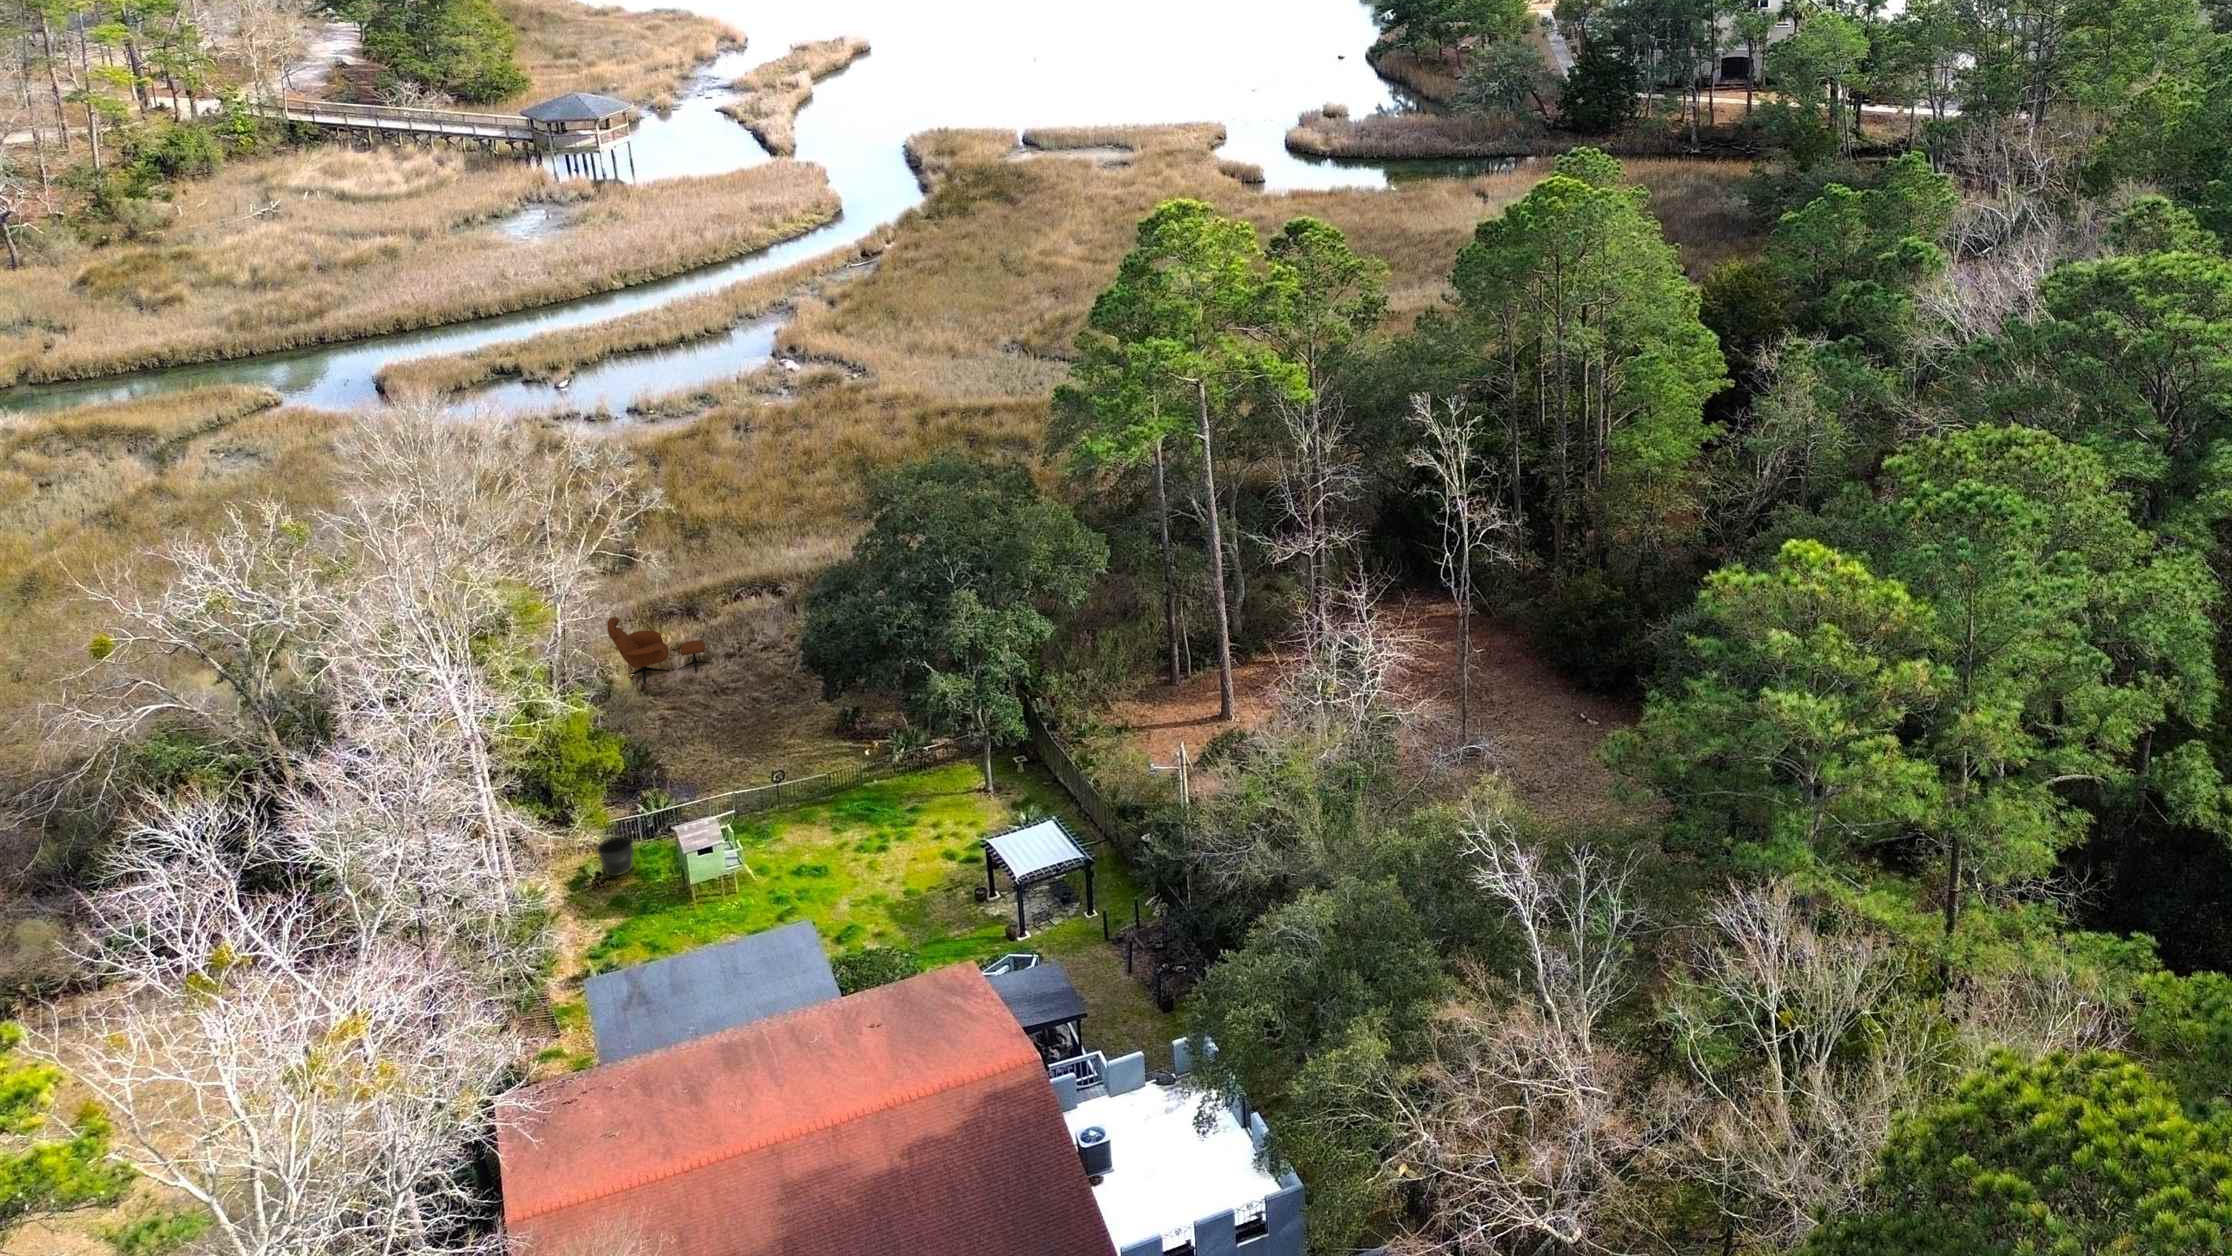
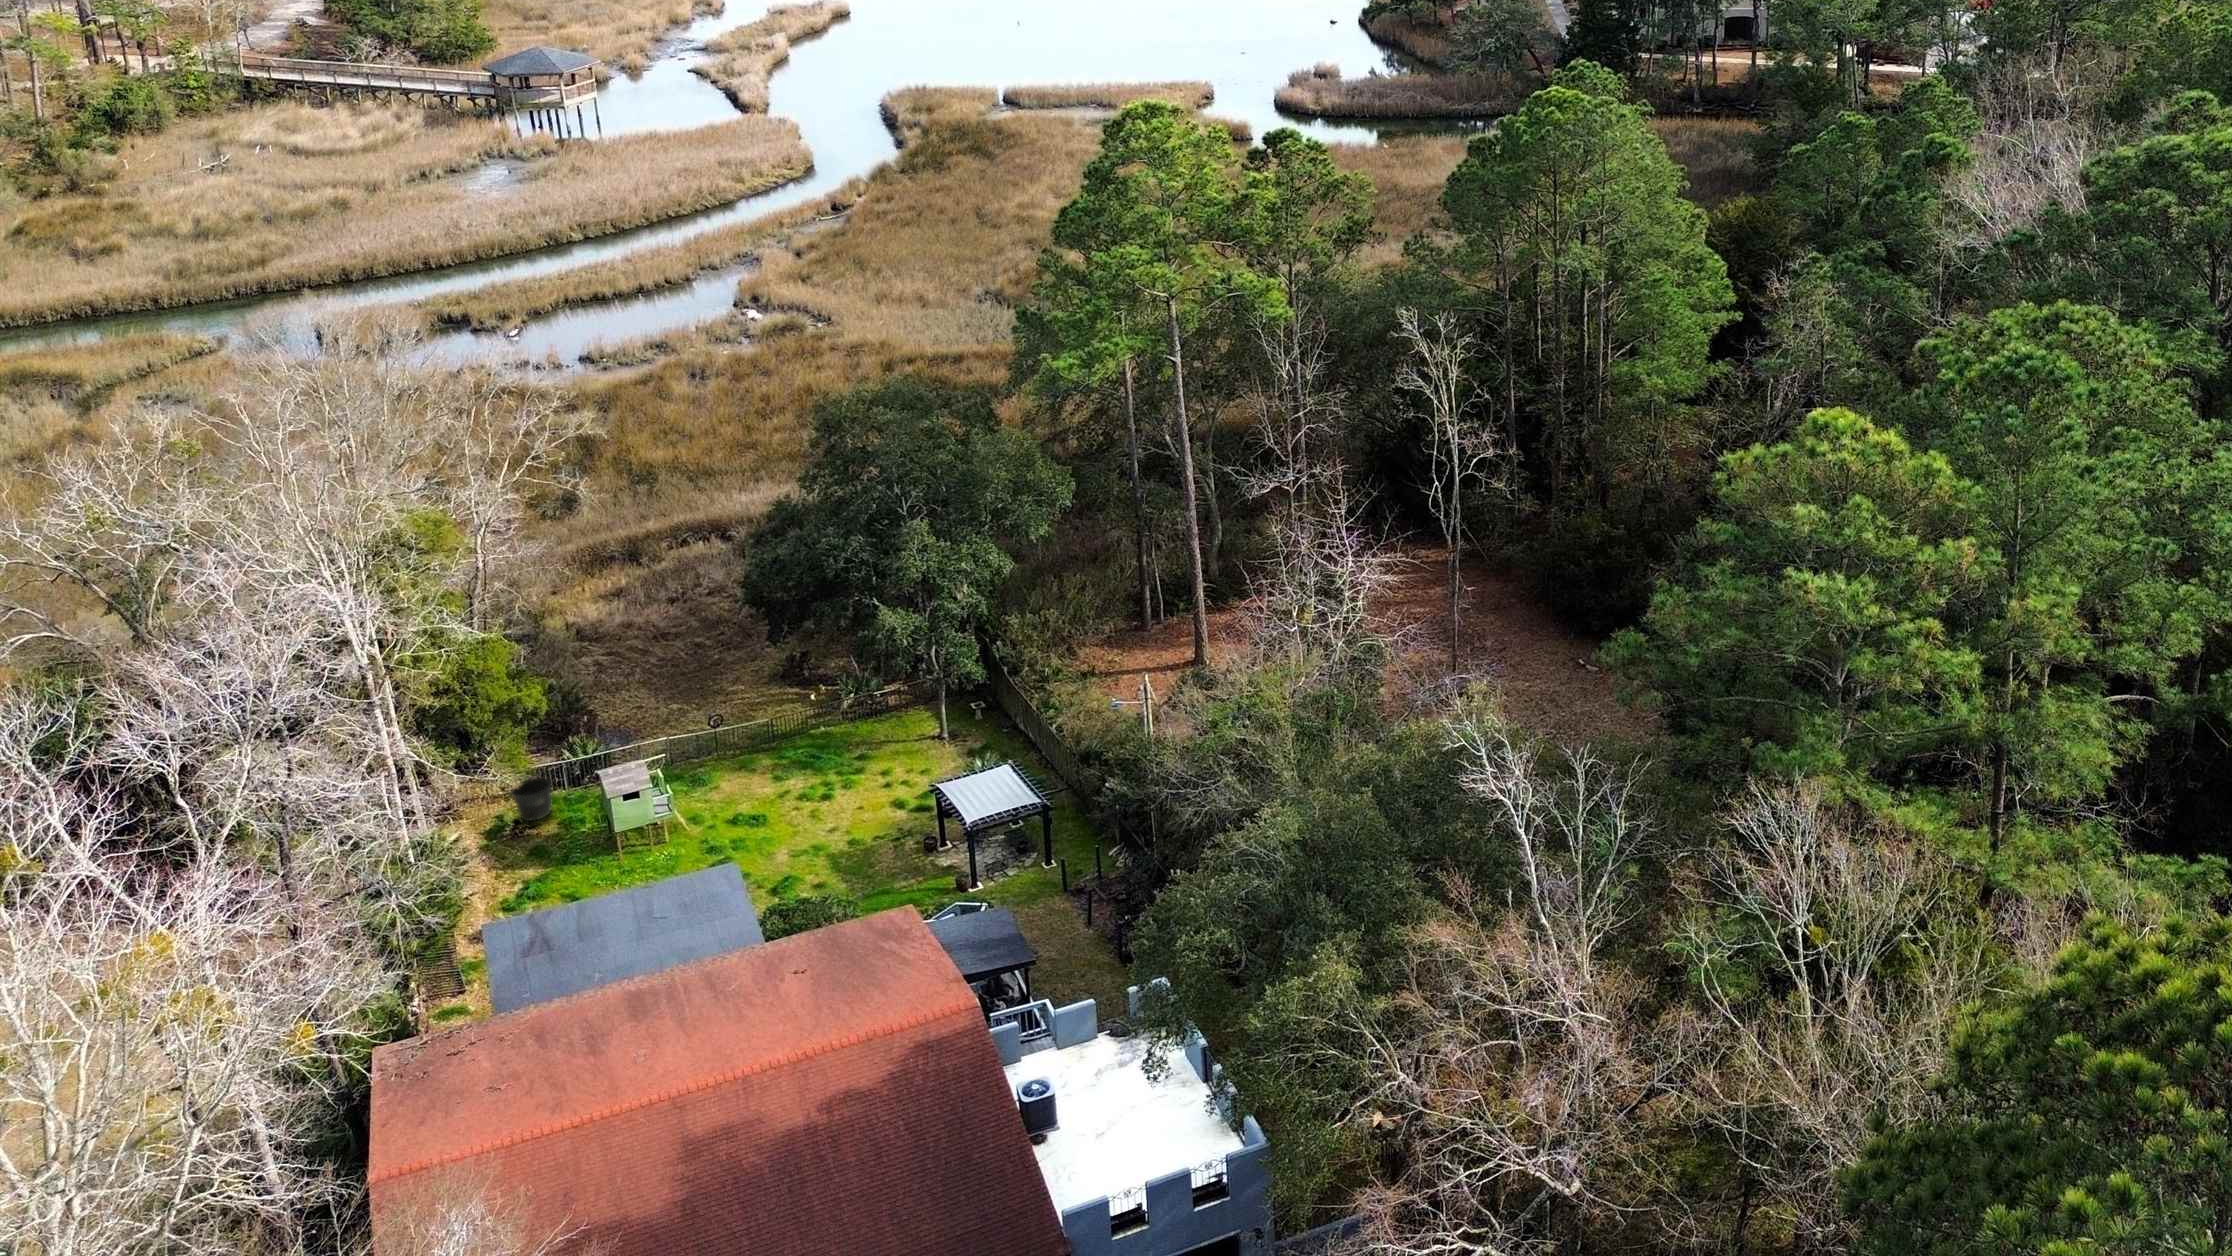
lounge chair: present [608,617,713,685] -> none [538,555,654,627]

